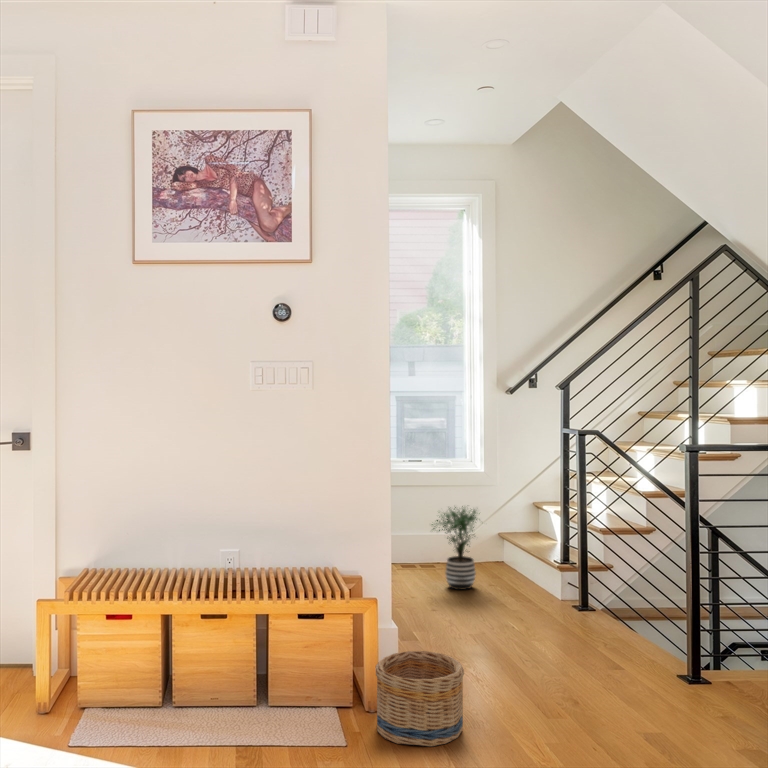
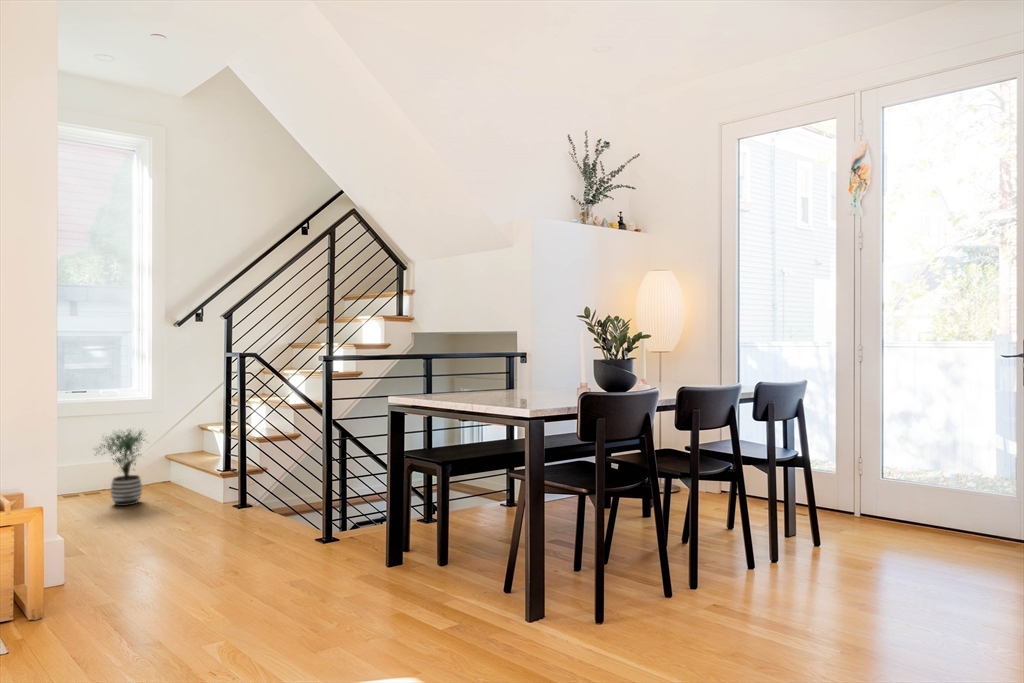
basket: present [375,651,464,746] -> none [46,551,136,633]

